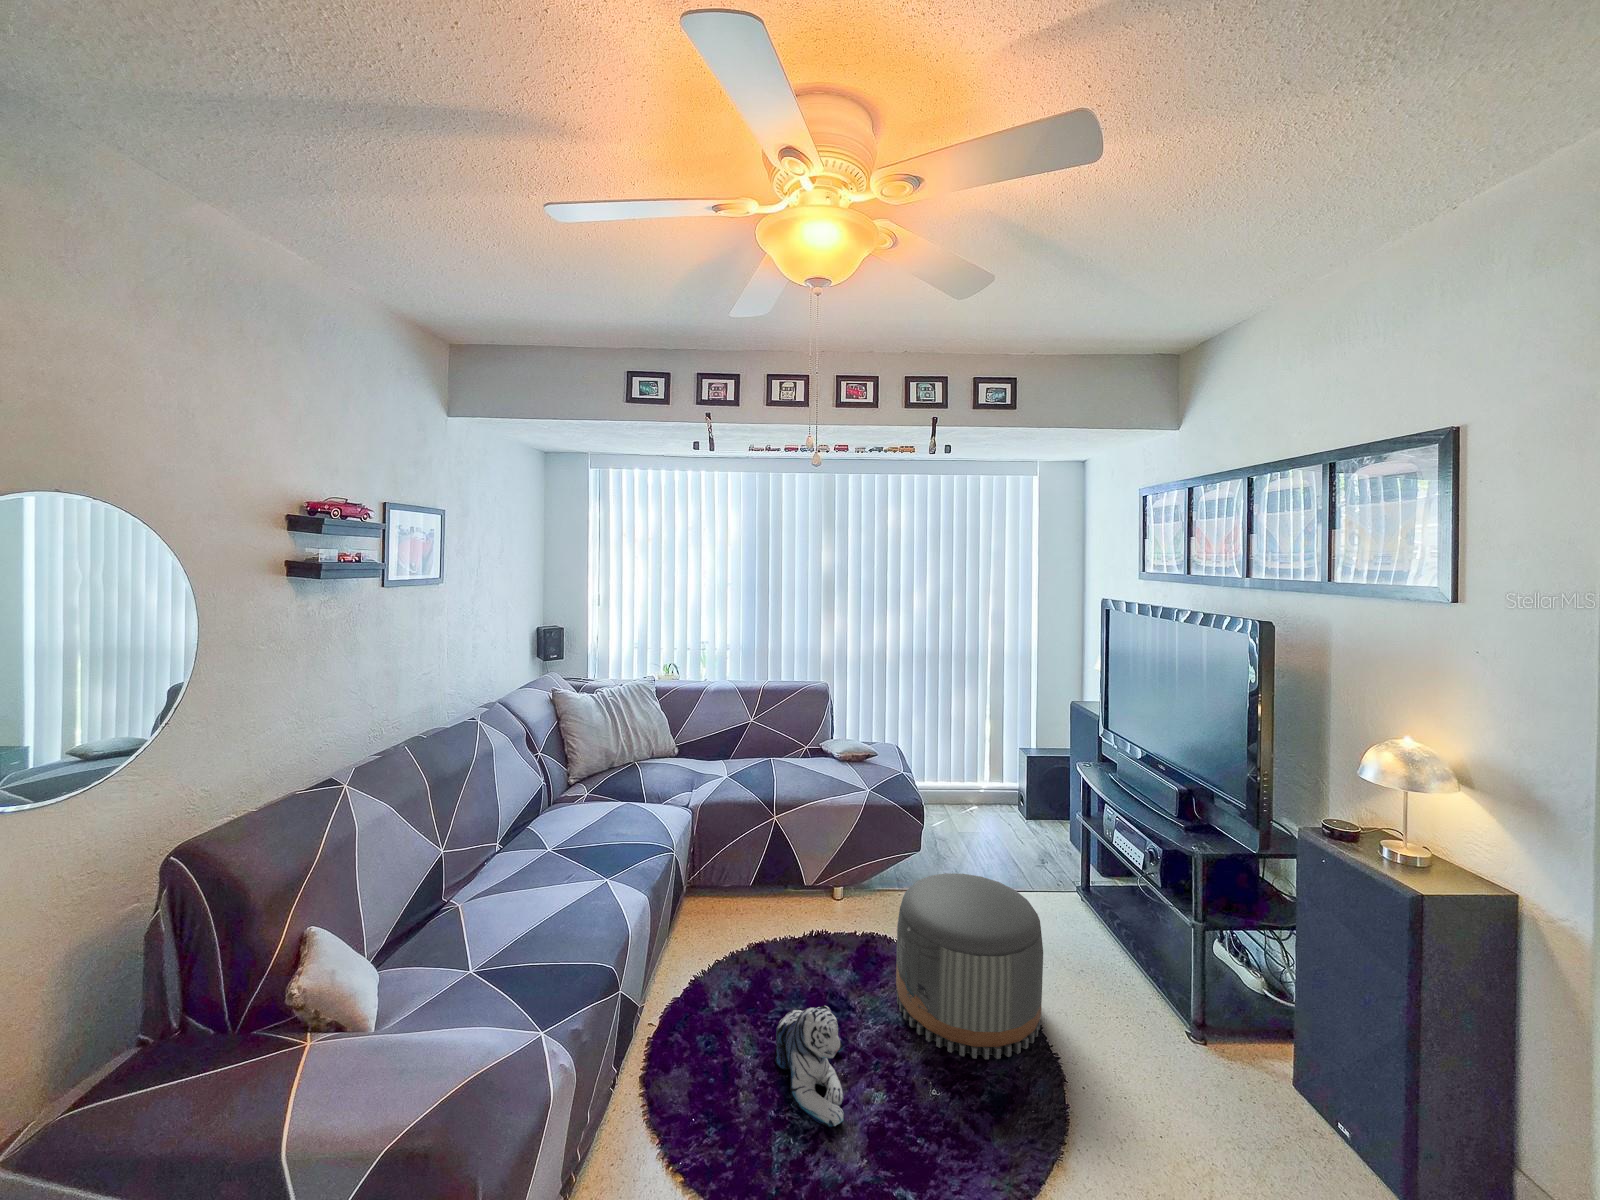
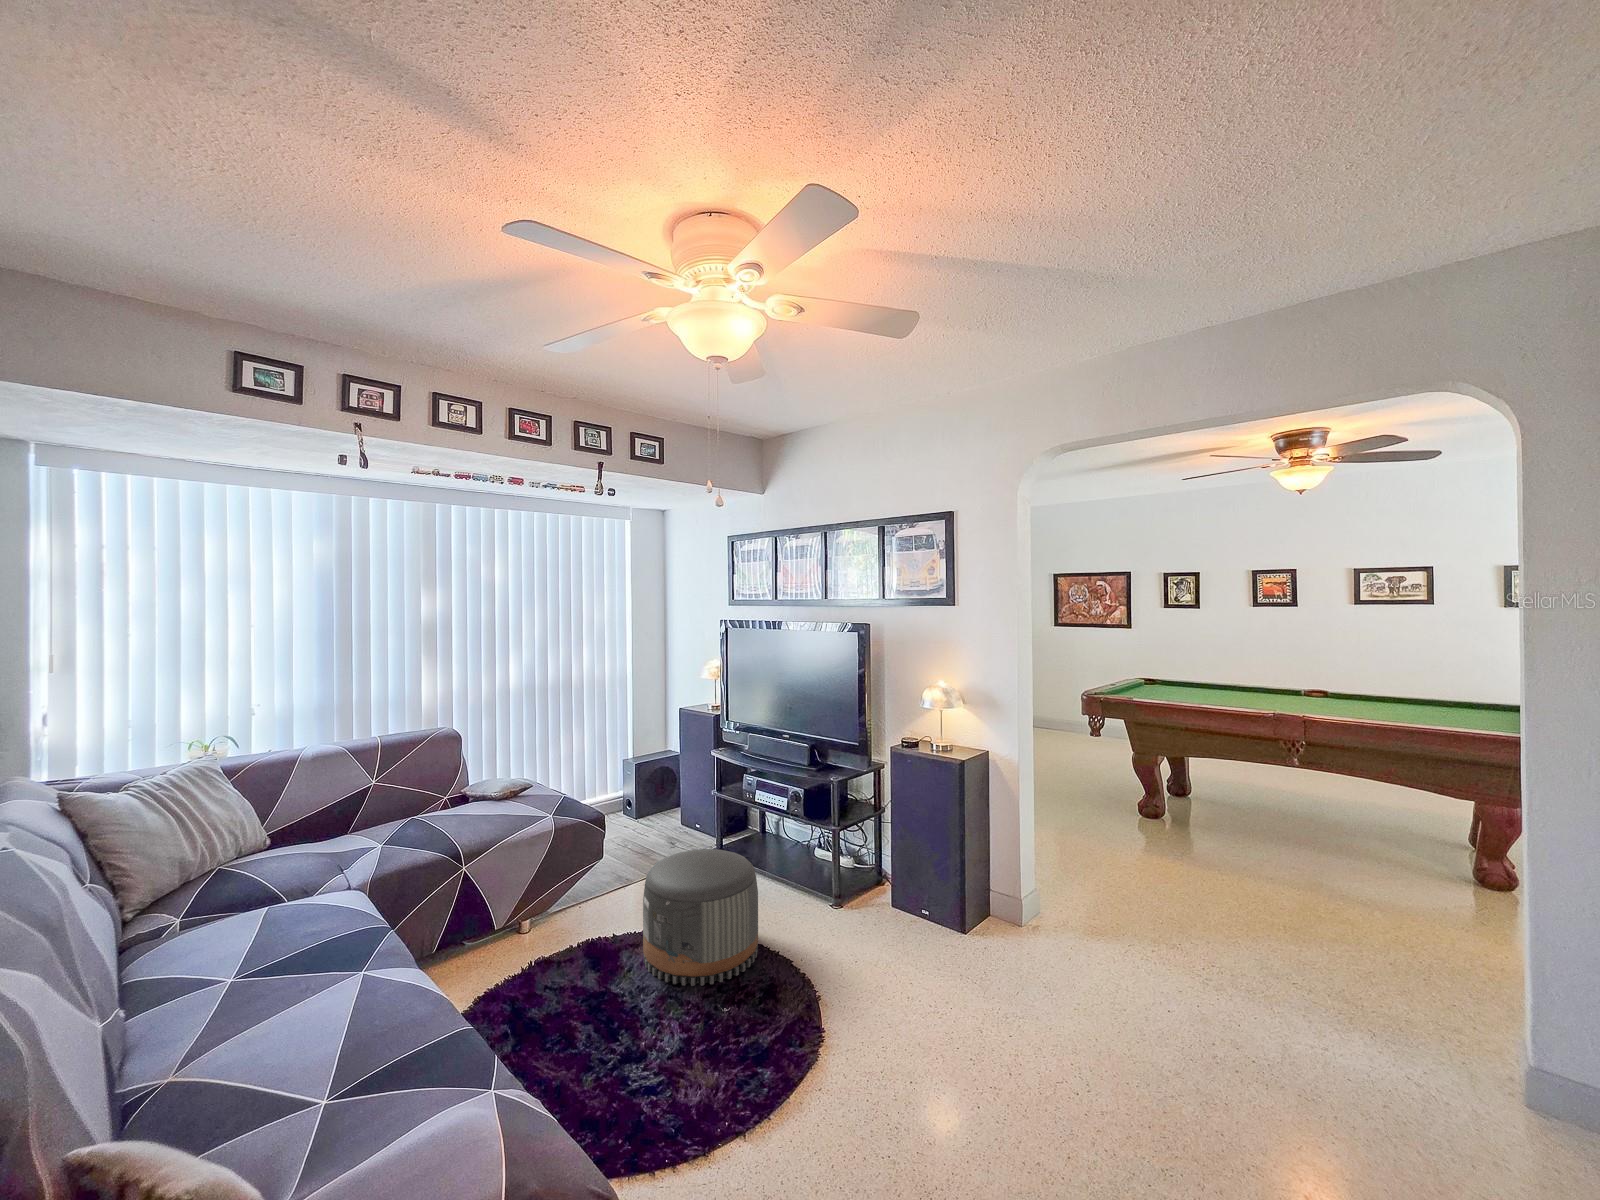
plush toy: present [775,1006,844,1127] -> none [579,983,679,1072]

